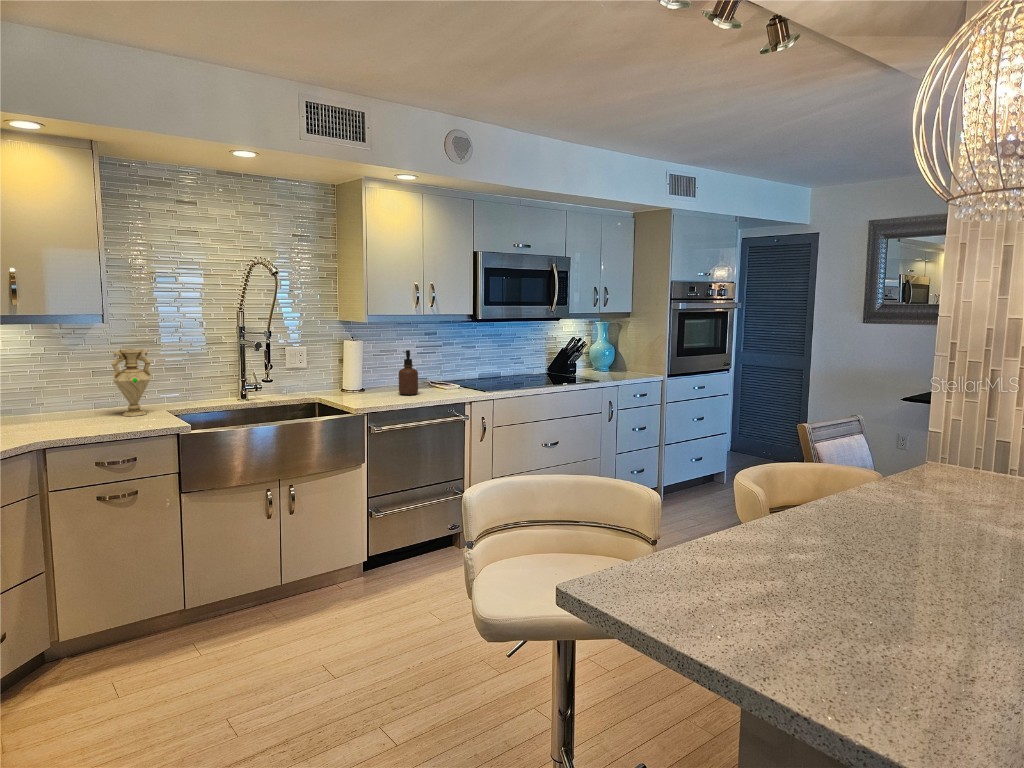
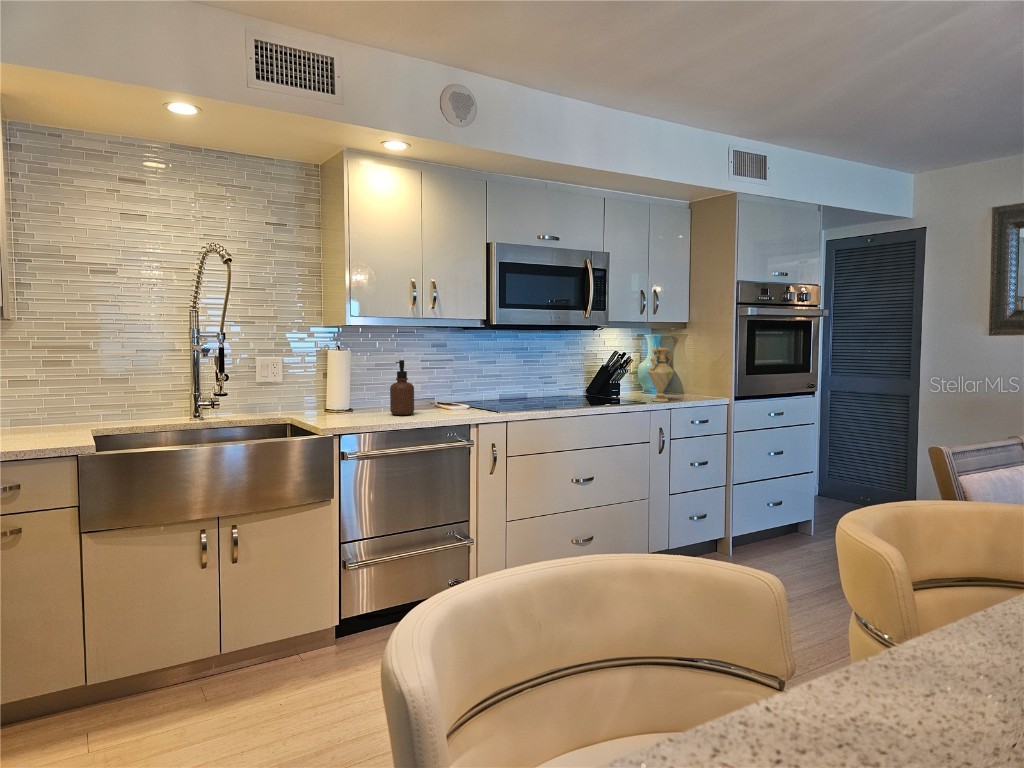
vase: present [111,349,152,416] -> present [647,348,674,402]

